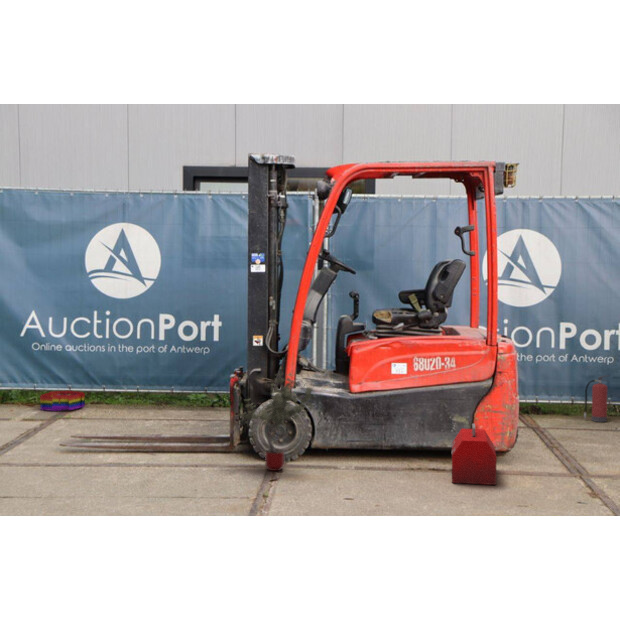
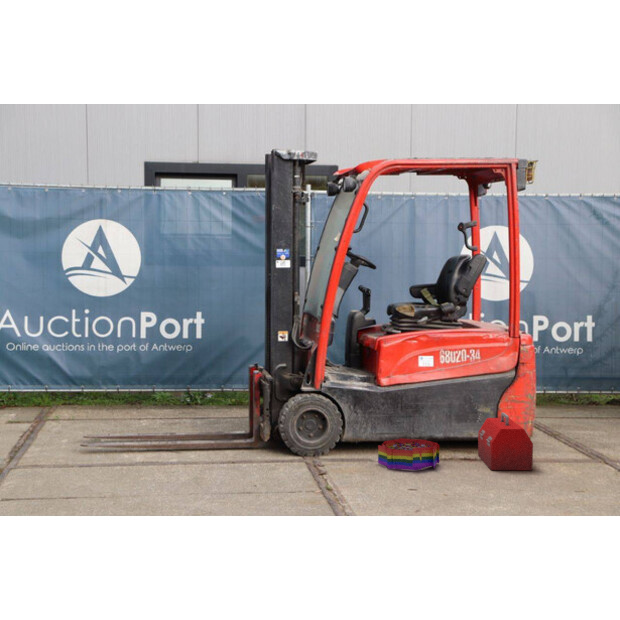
potted tree: present [239,373,312,471] -> none [273,367,353,466]
fire extinguisher: present [584,375,608,422] -> none [558,365,582,409]
storage bin: present [40,391,85,411] -> present [378,438,439,470]

